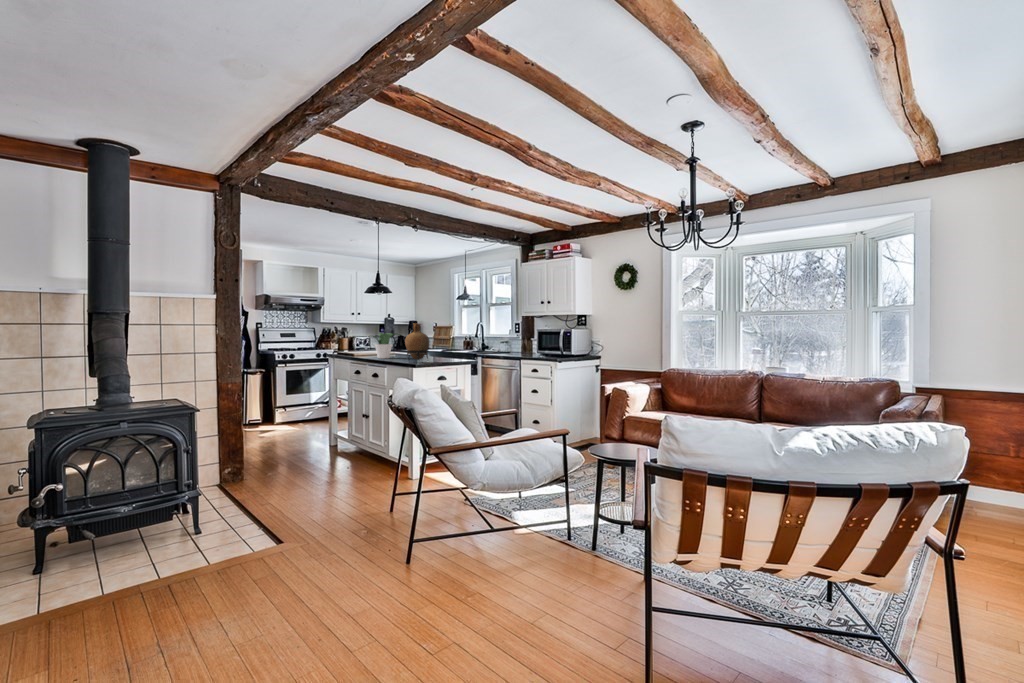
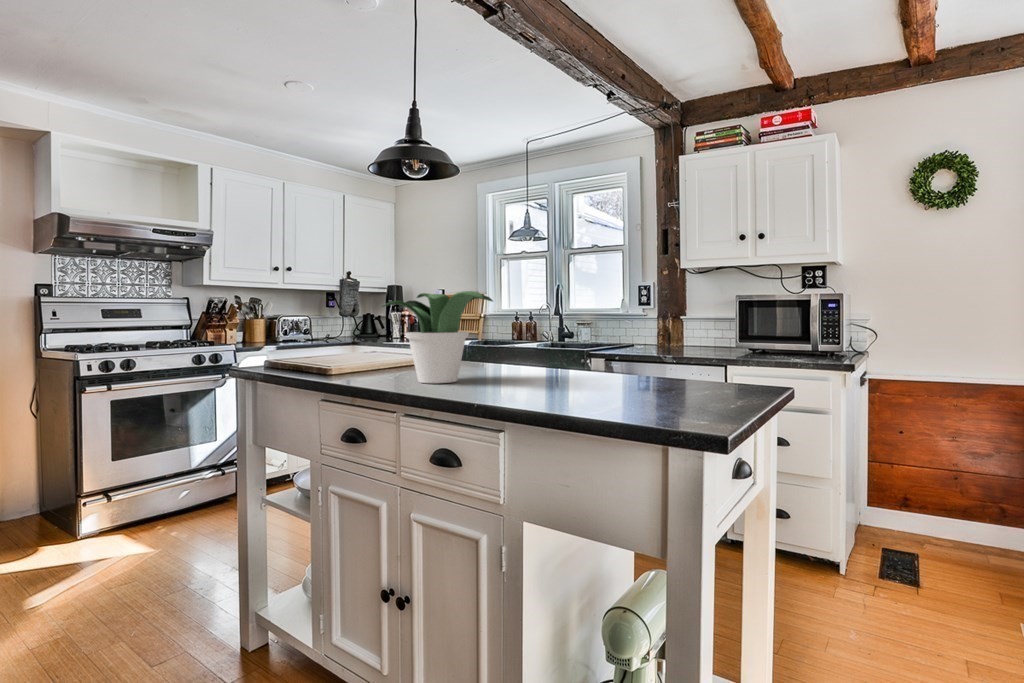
vase: present [405,323,429,360] -> none [603,237,710,409]

